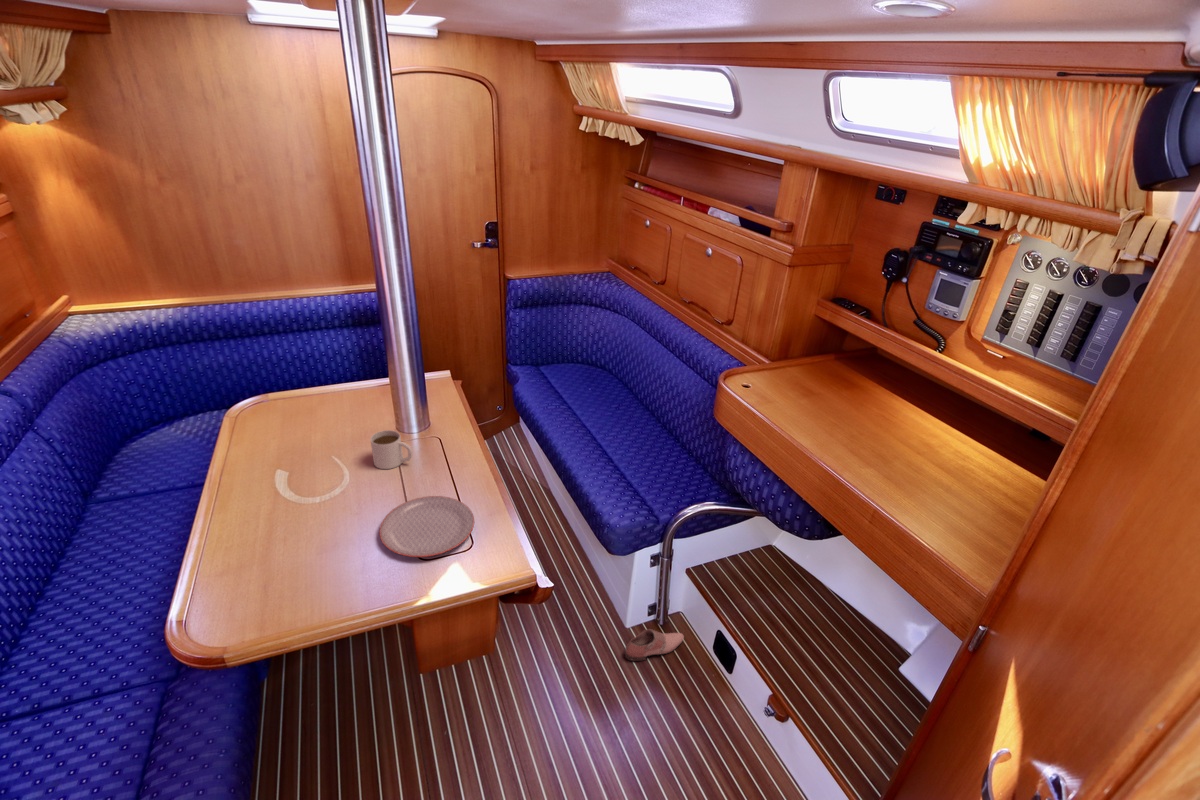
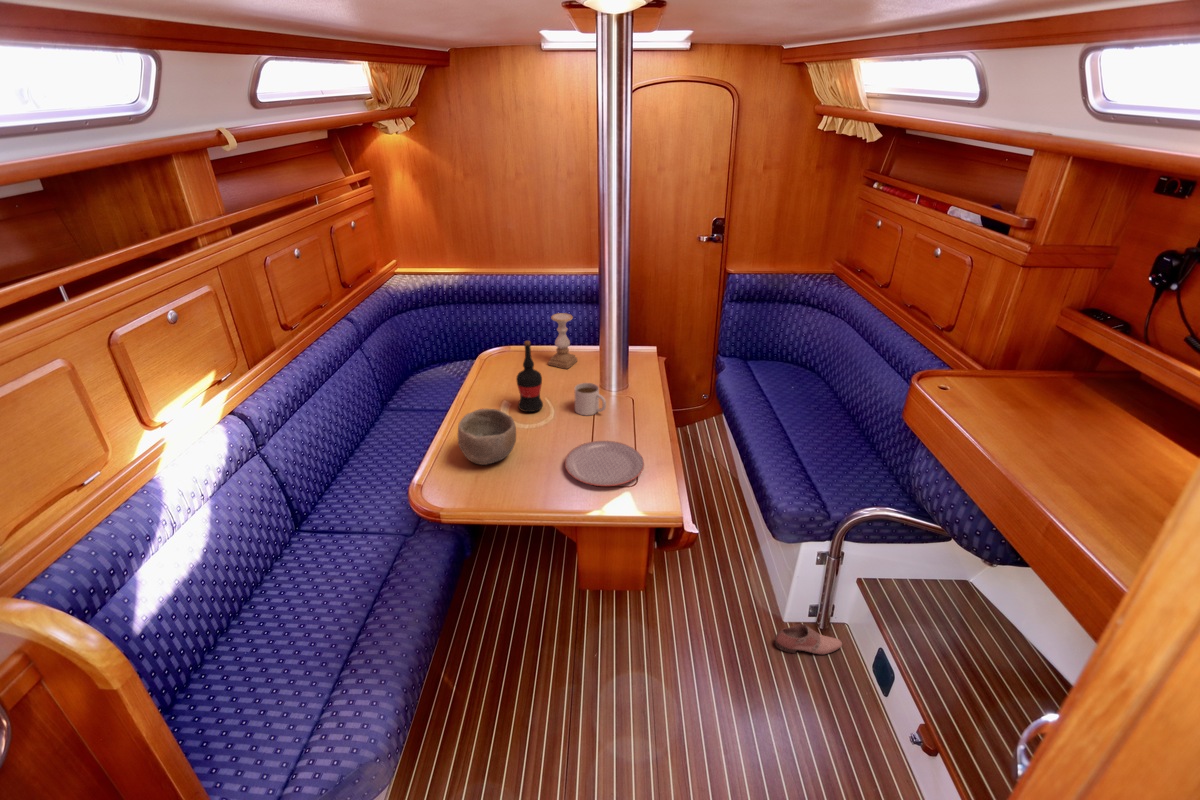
candle holder: none [321,348,361,413] -> present [548,313,577,369]
wine bottle: none [293,394,333,479] -> present [517,341,543,412]
bowl: none [227,489,311,564] -> present [458,409,516,465]

